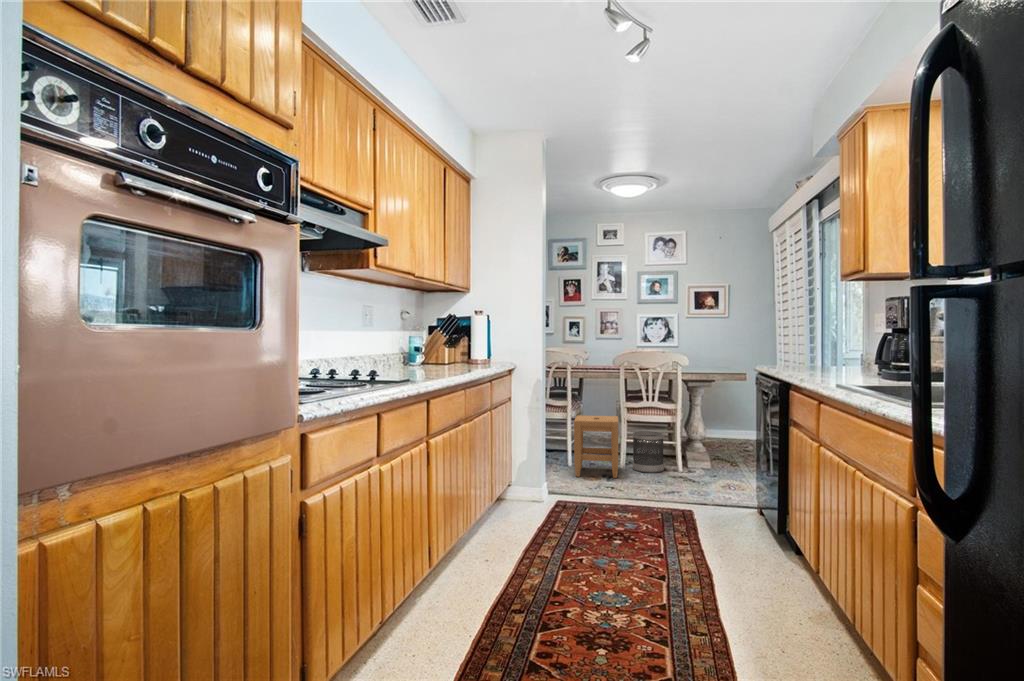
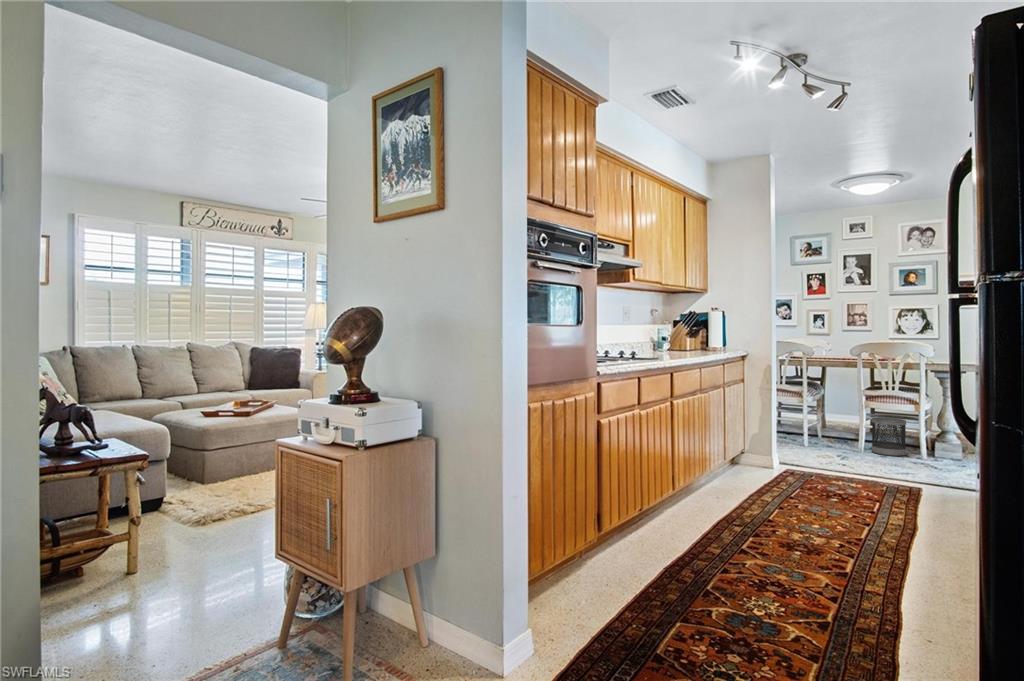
stool: present [574,415,618,478] -> none [807,399,855,457]

